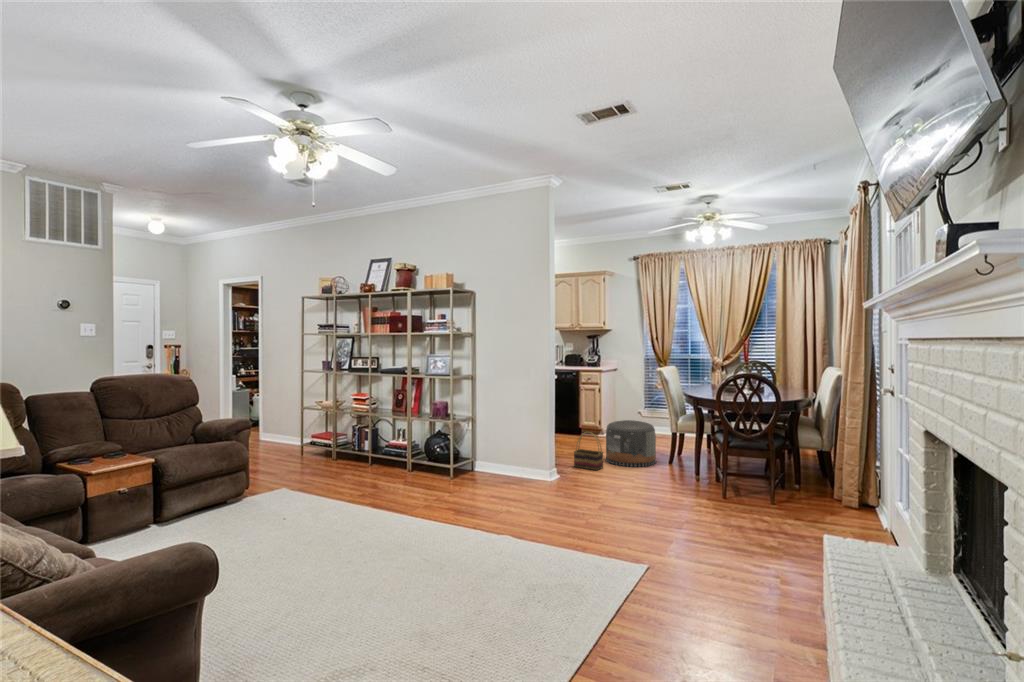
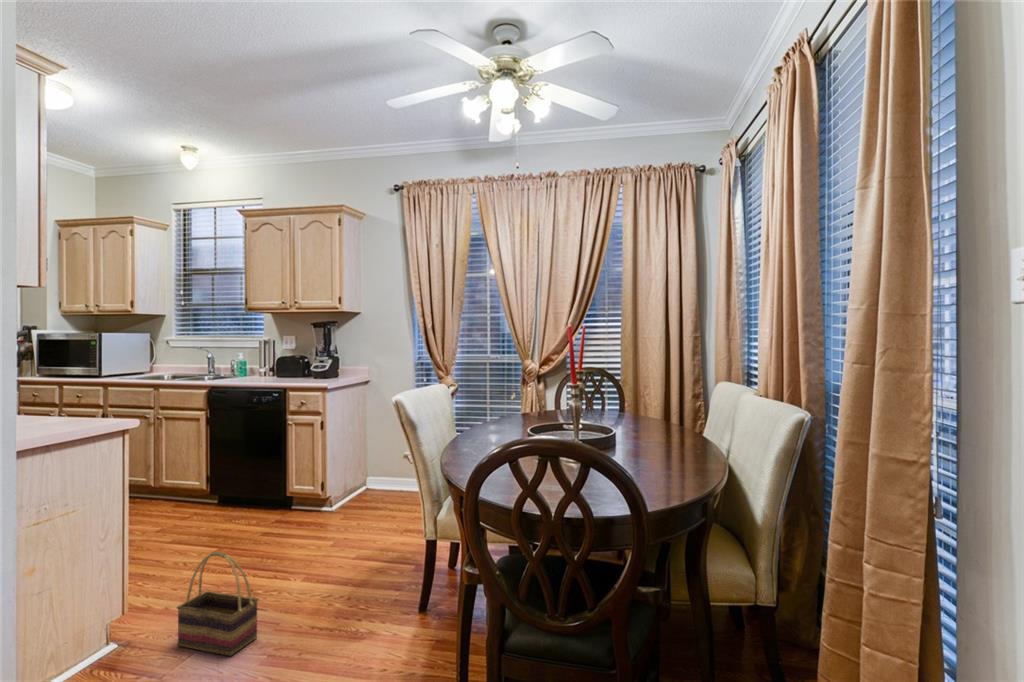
pouf: present [606,420,656,467] -> none [285,500,399,622]

